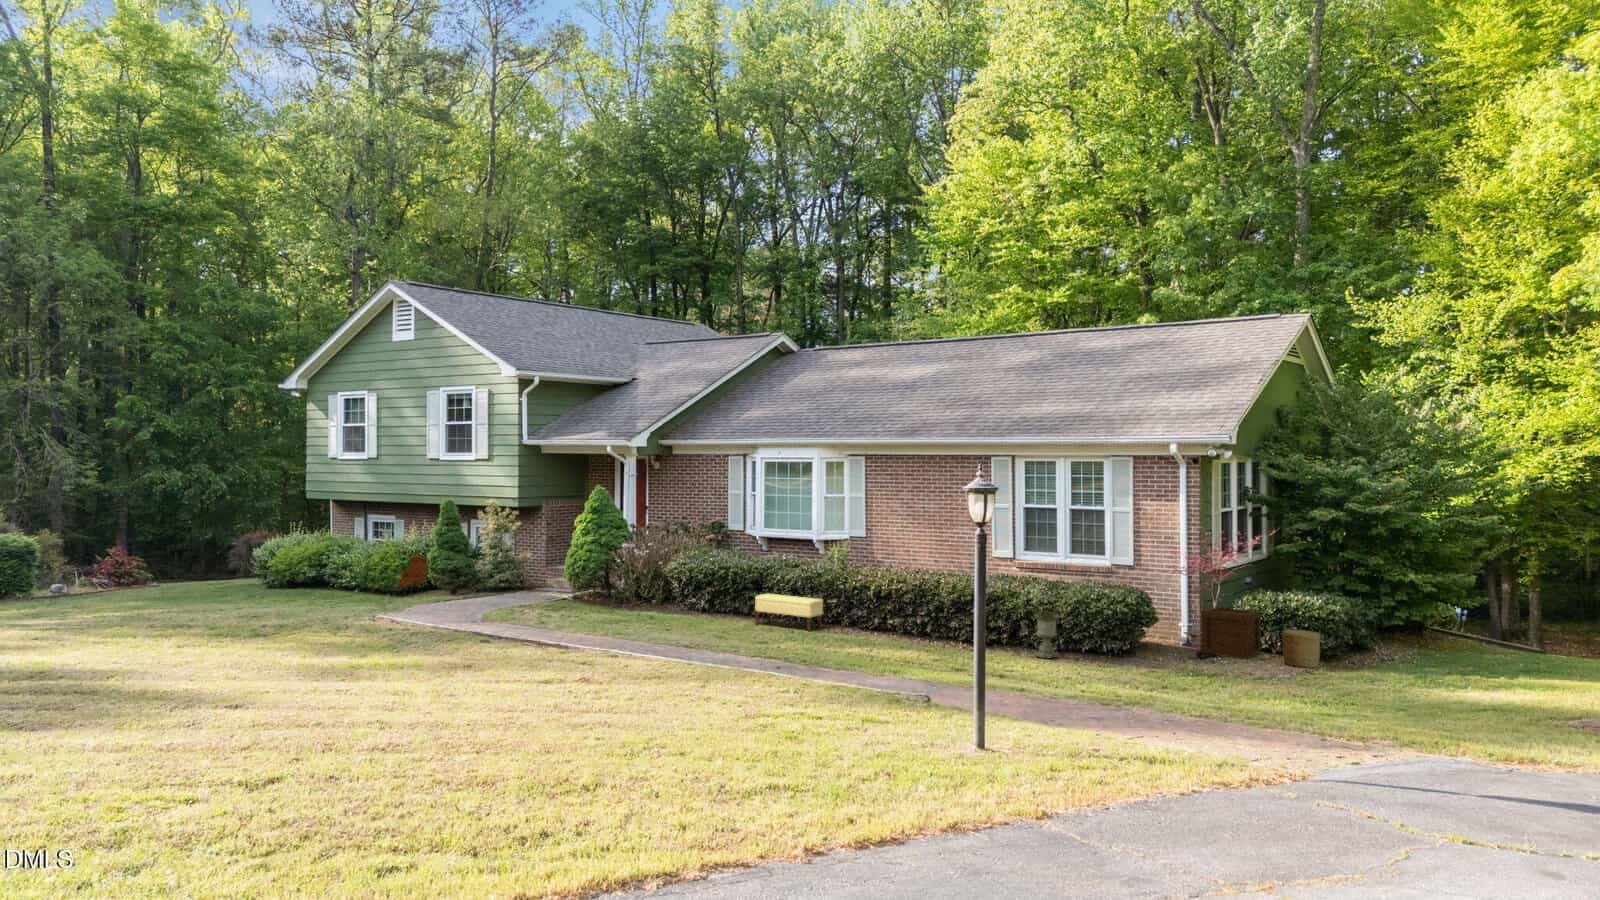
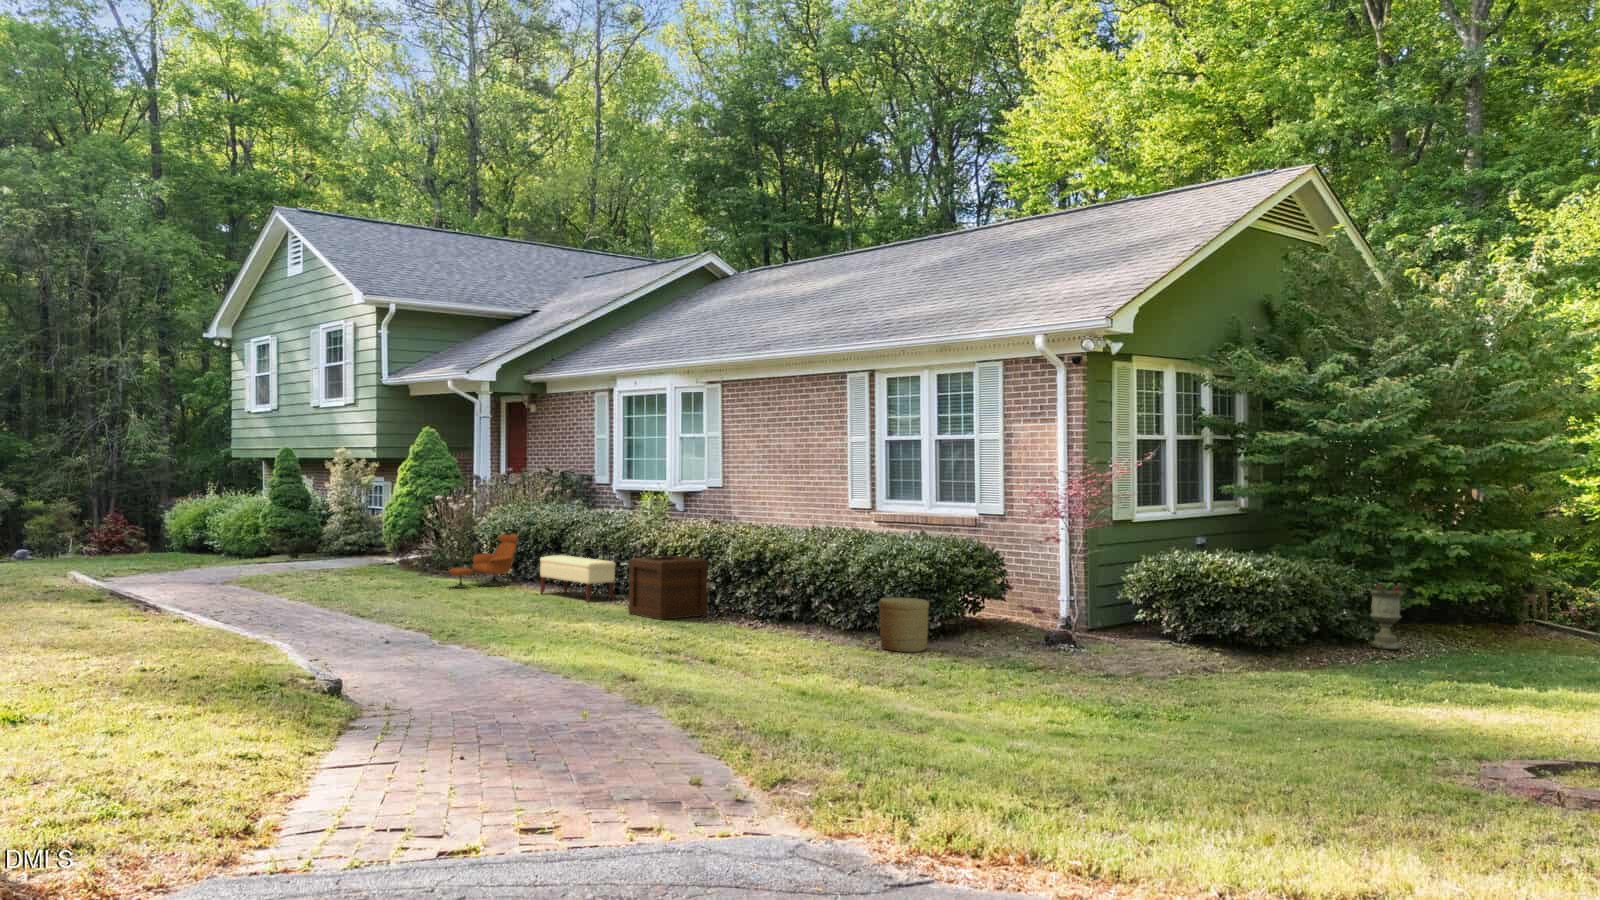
lounge chair: present [397,556,429,595] -> present [449,534,518,588]
wooden crate: present [1201,607,1261,659] -> present [628,556,708,620]
planter: present [1034,610,1059,658] -> present [1368,583,1406,650]
woven basket: present [1282,630,1320,668] -> present [879,598,929,652]

